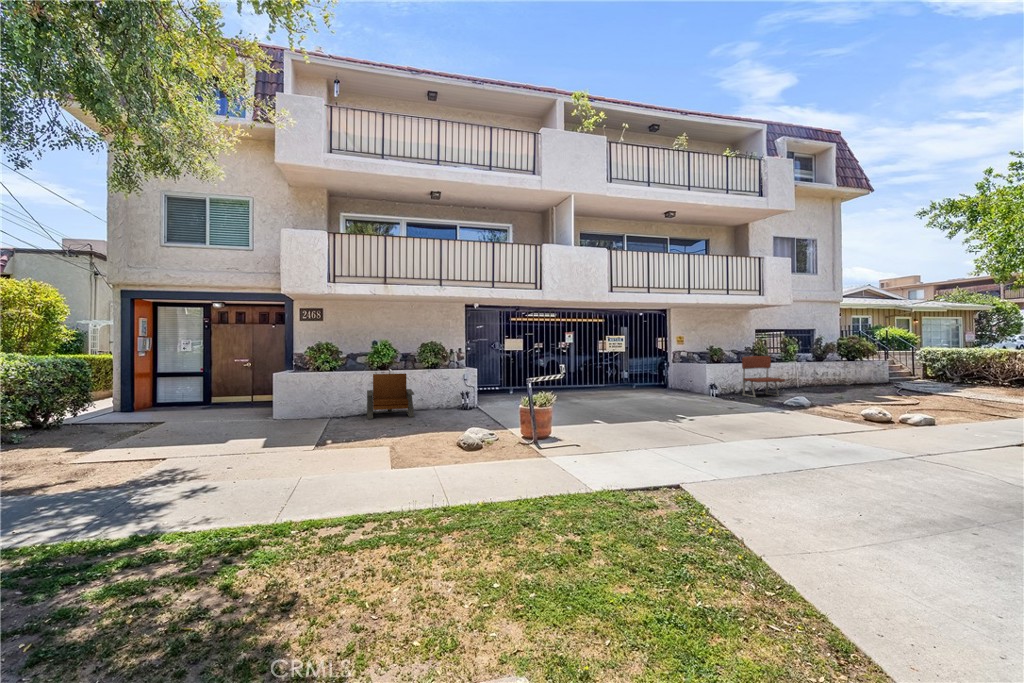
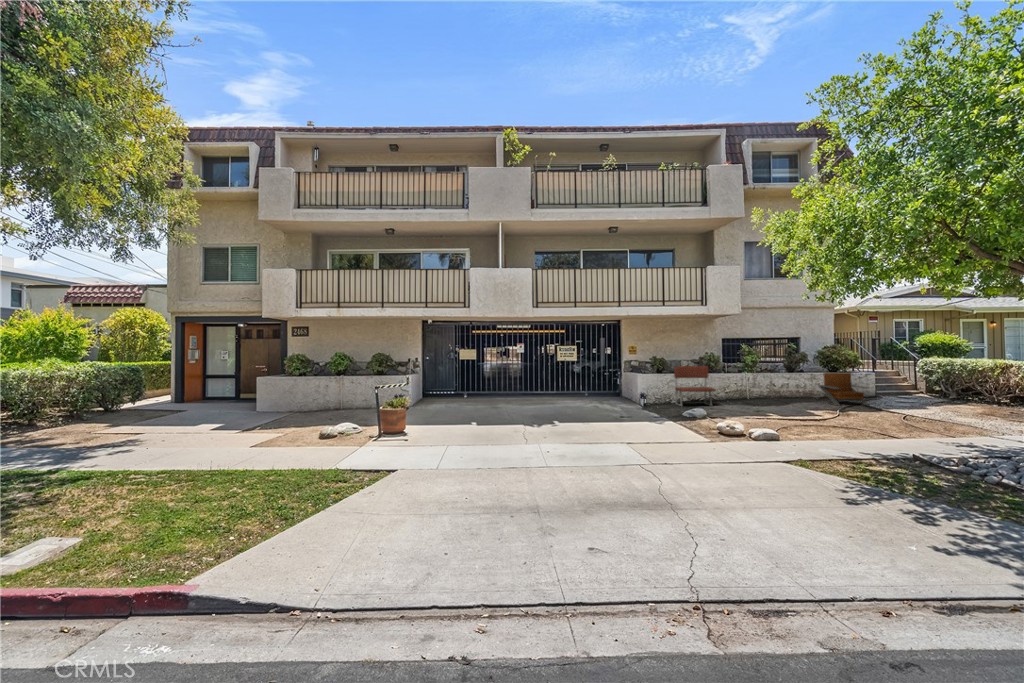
lounge chair: present [367,374,414,419] -> present [819,373,868,406]

